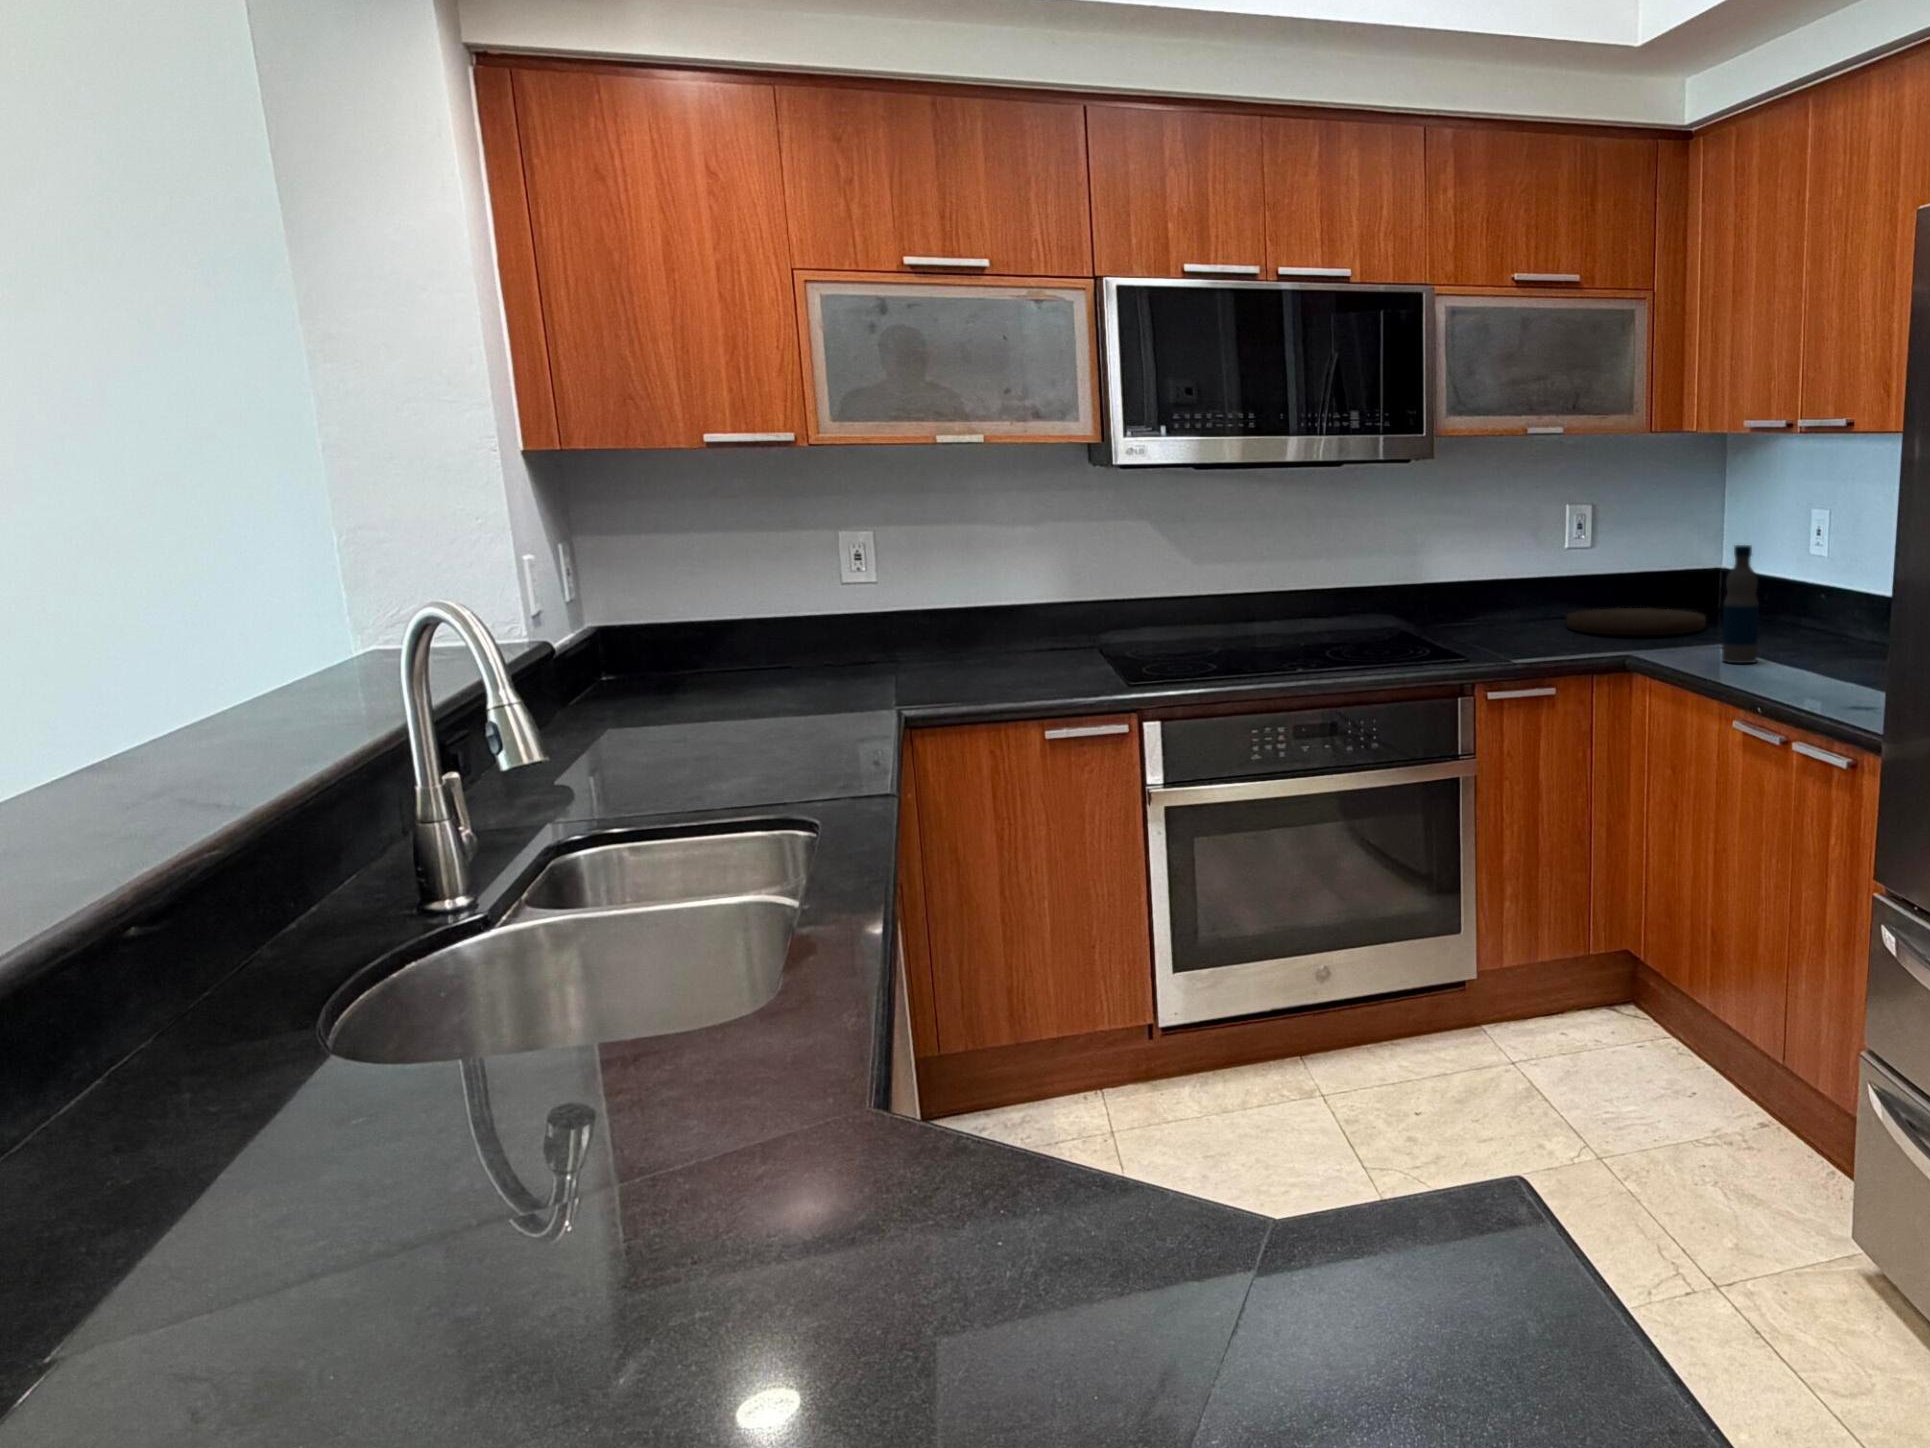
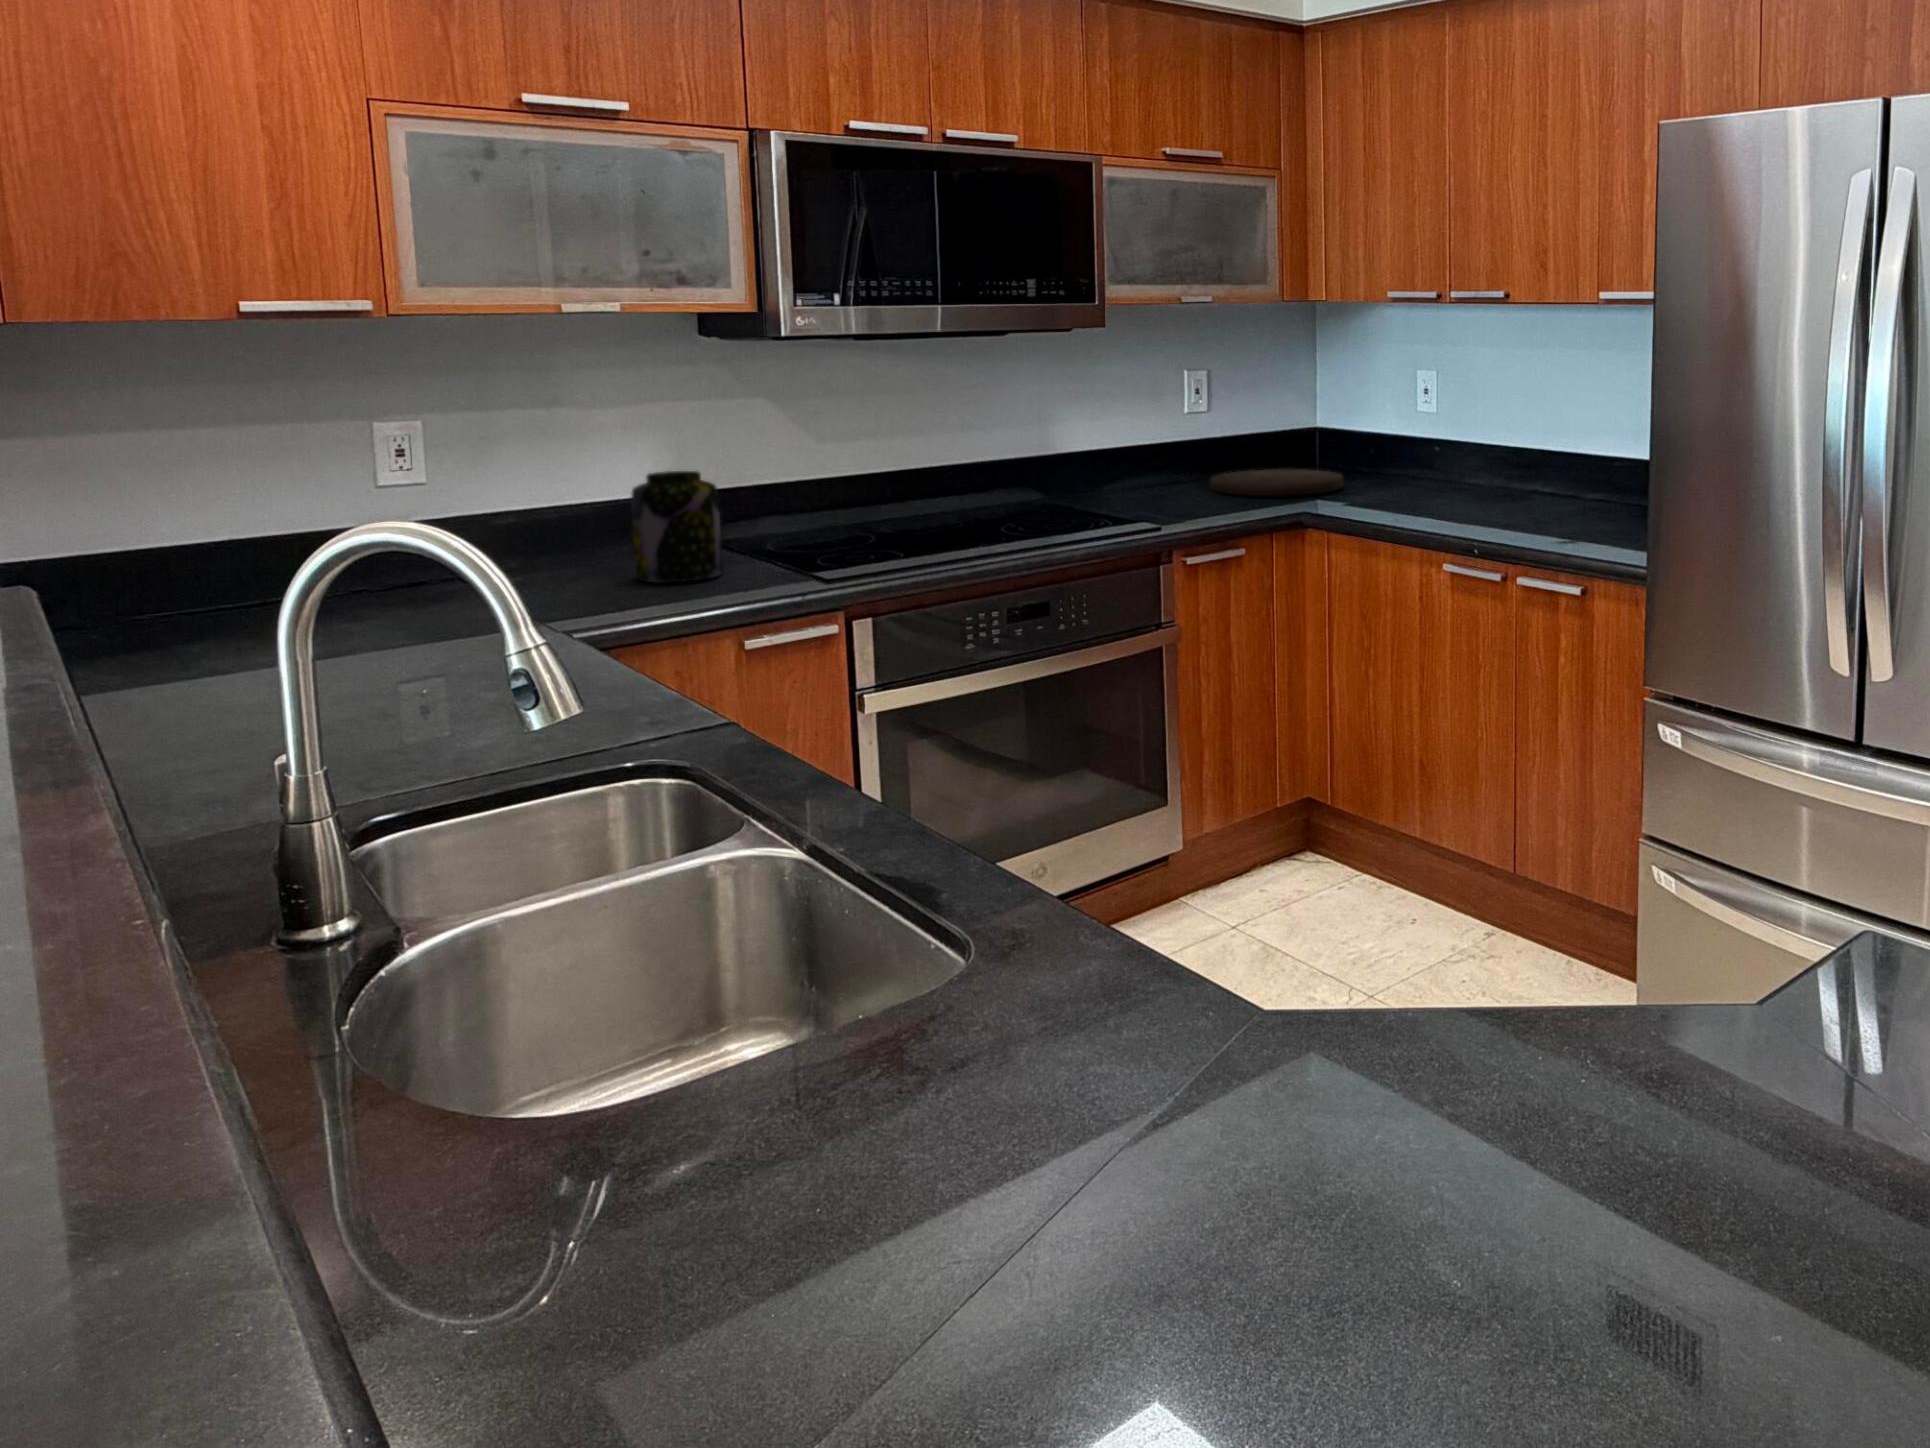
bottle: present [1722,545,1759,663] -> none [1398,408,1430,514]
jar: none [994,581,1063,676] -> present [631,471,723,582]

